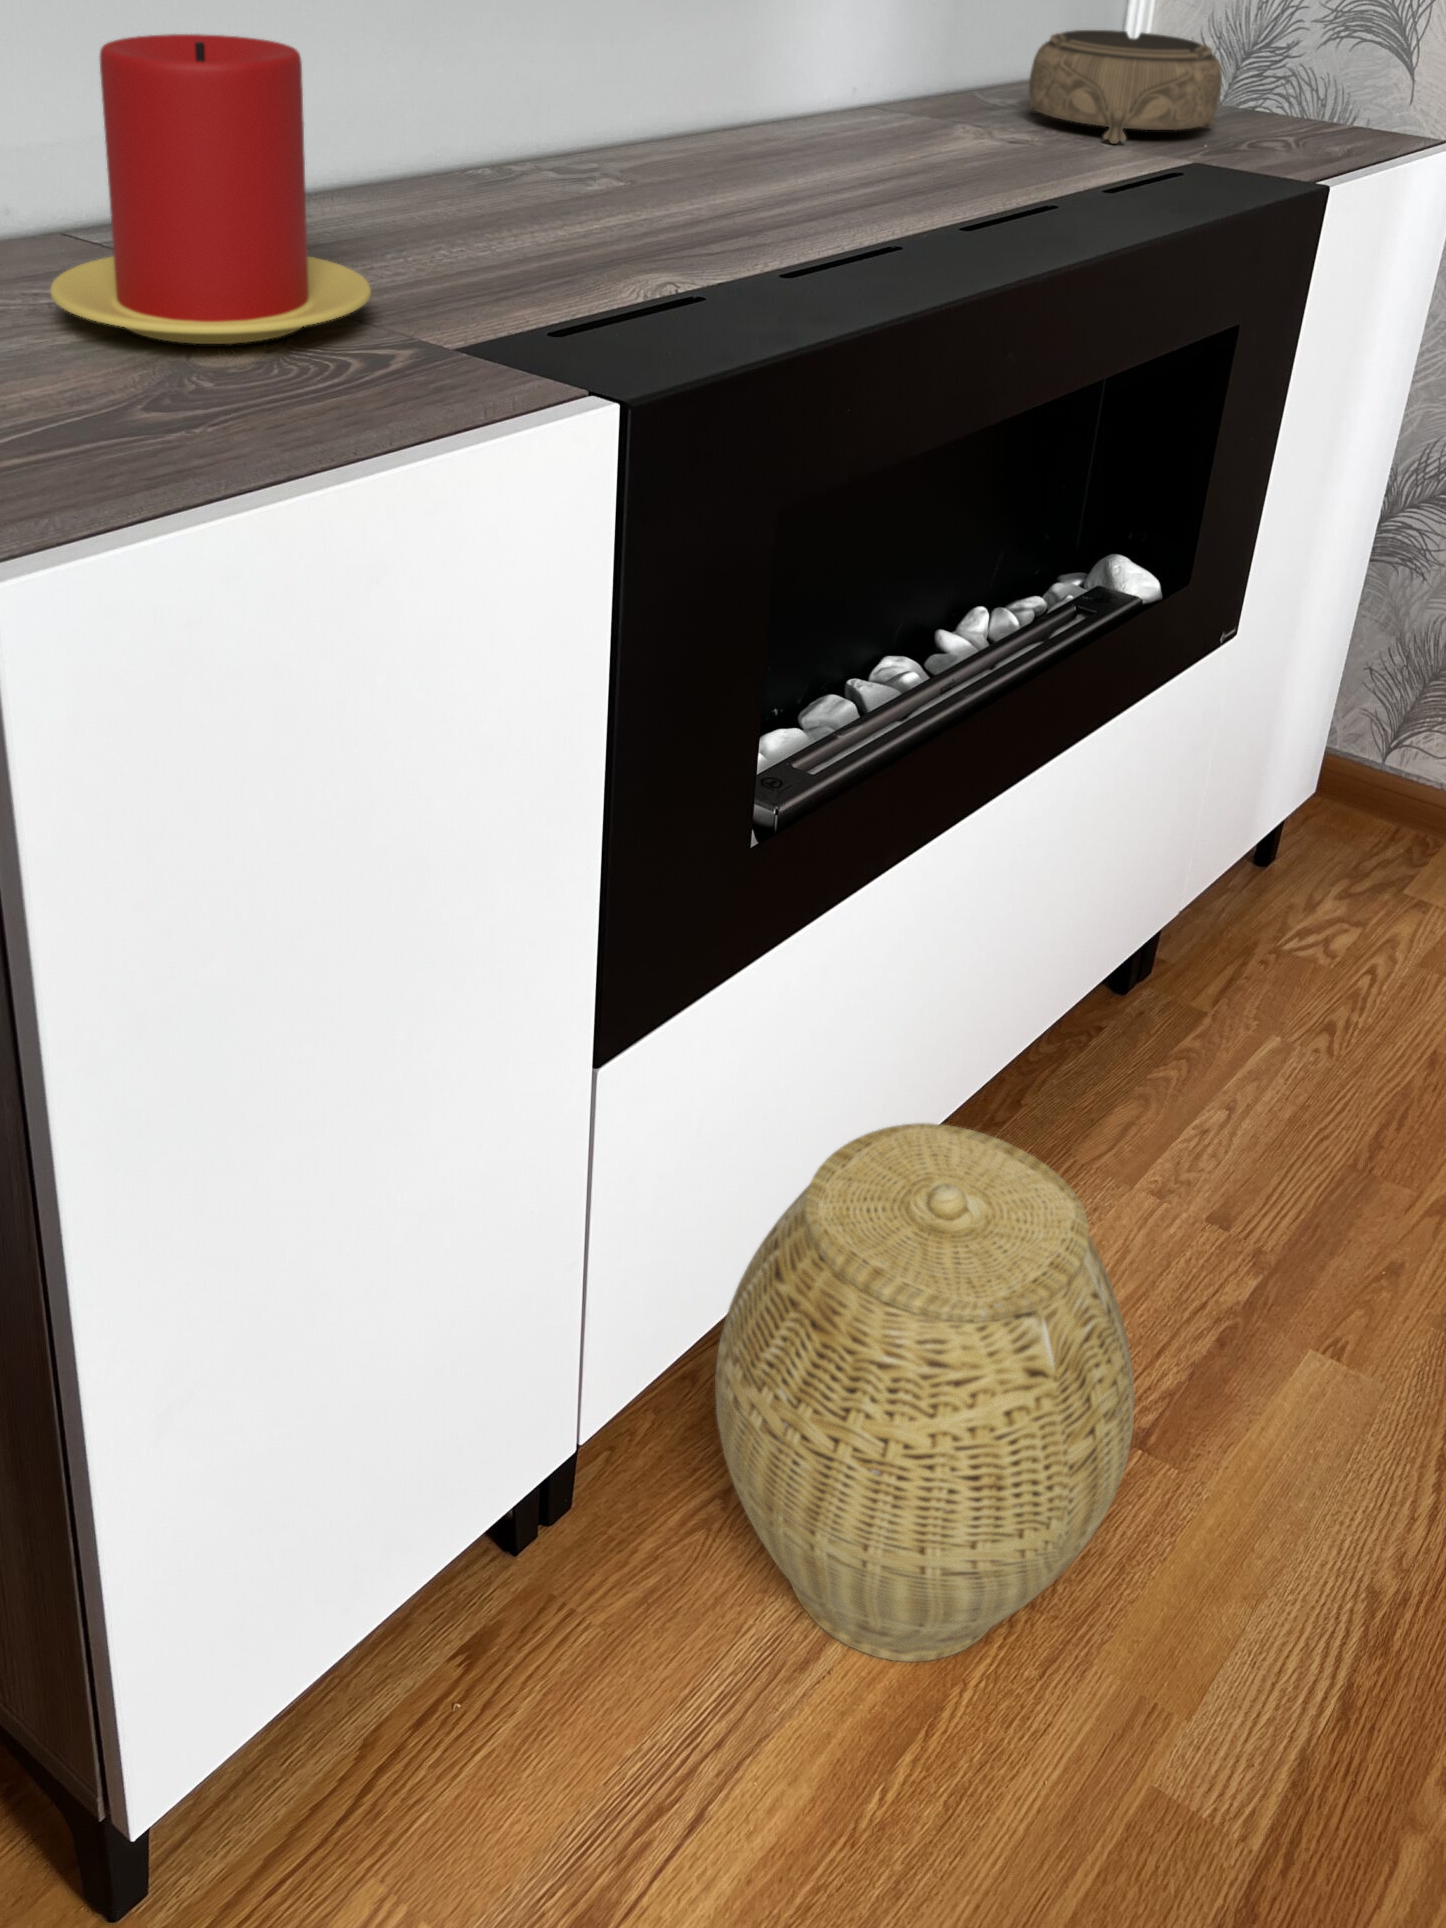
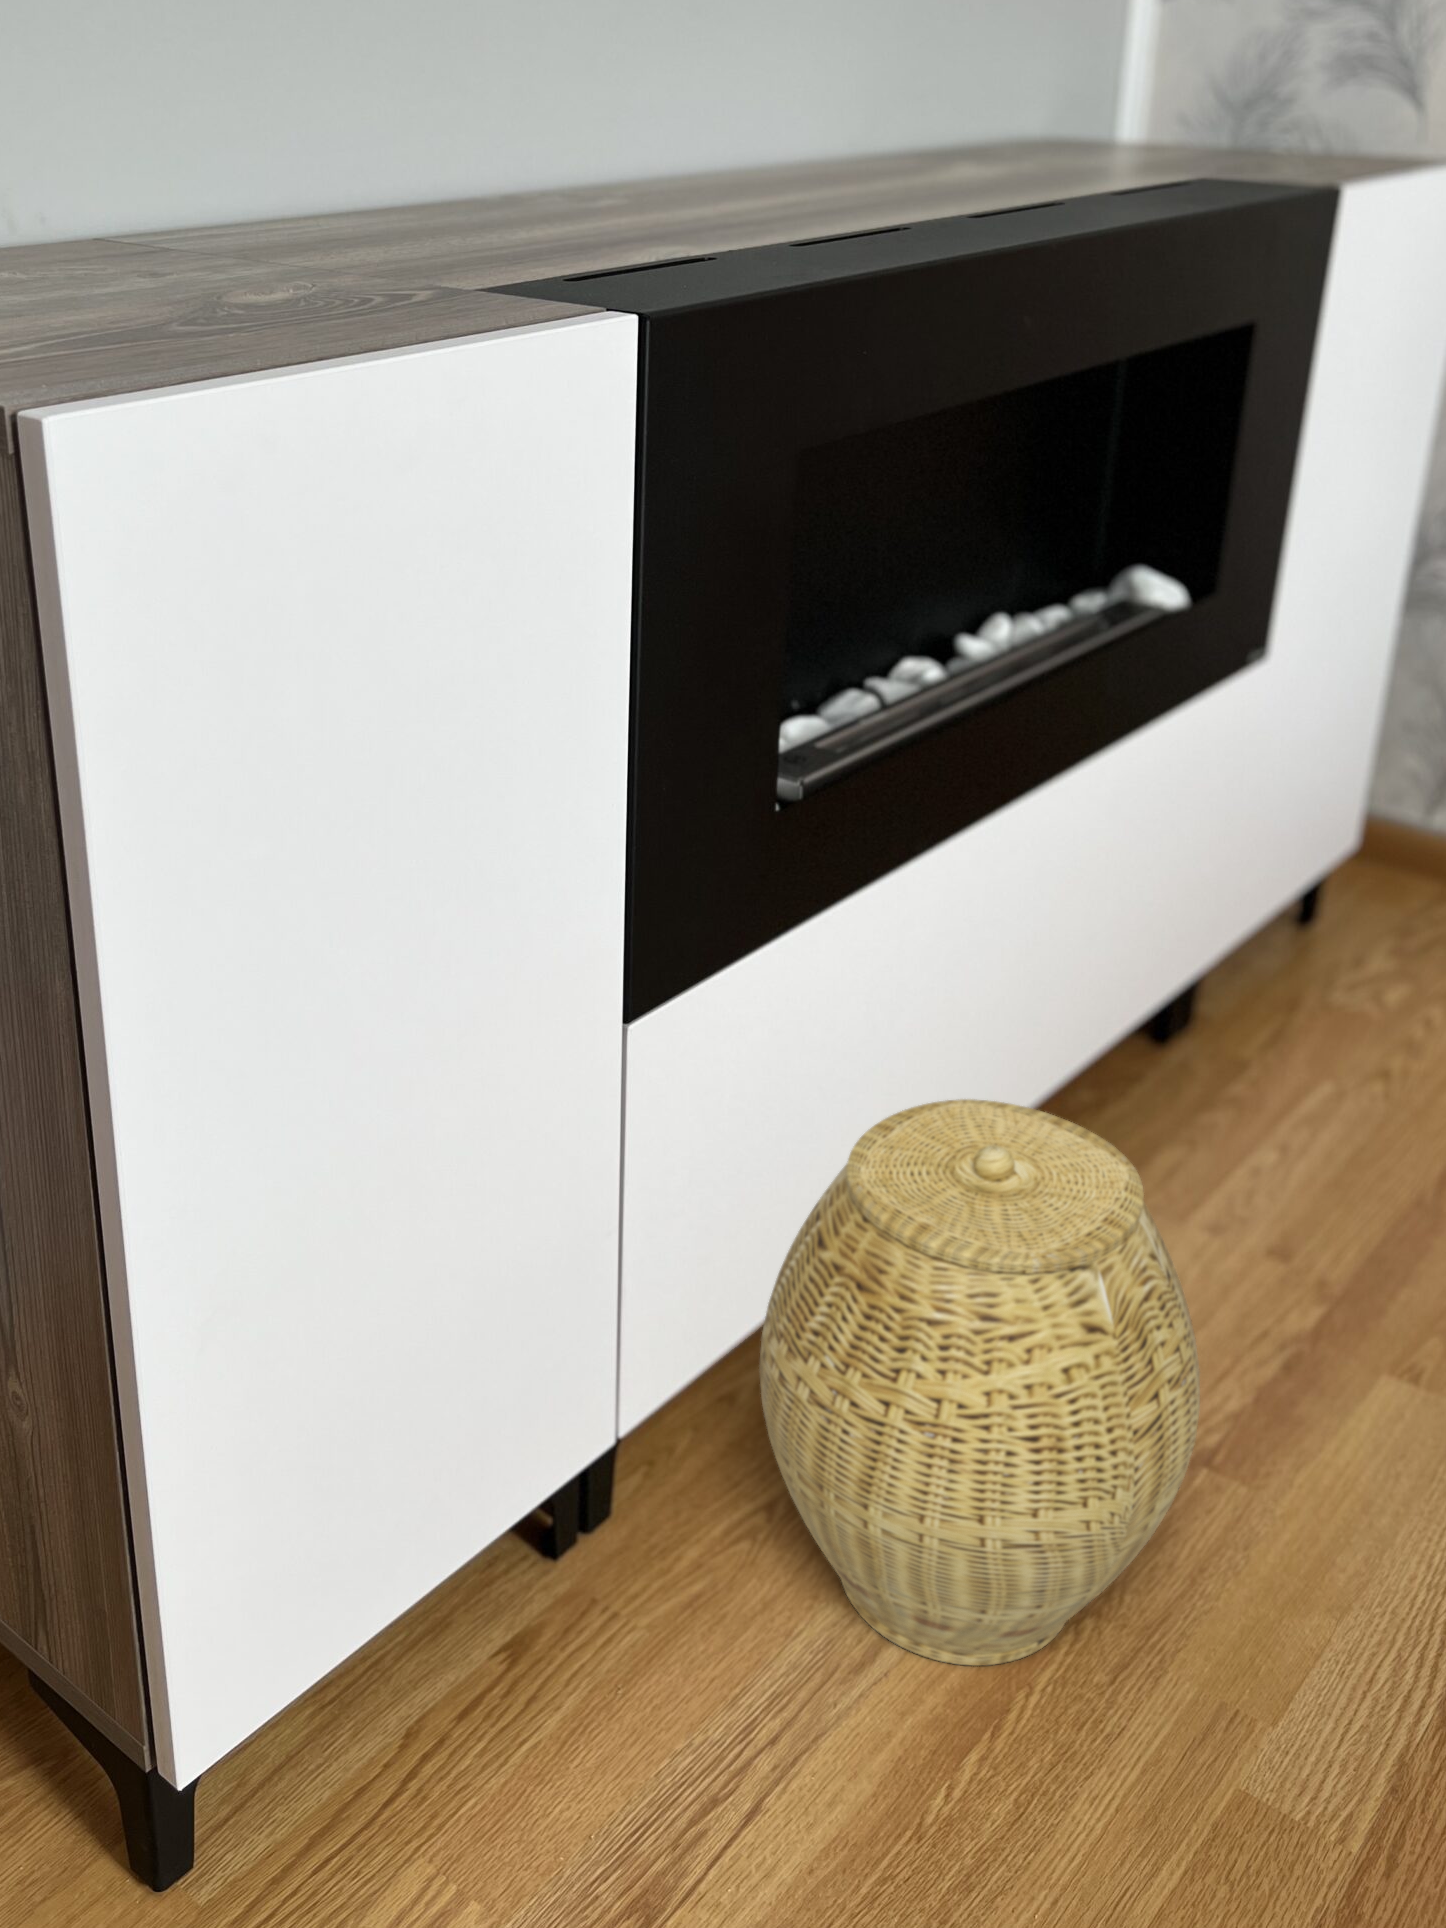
decorative bowl: present [1029,30,1222,144] -> none [1035,73,1230,174]
candle: present [50,34,371,344] -> none [84,9,390,294]

